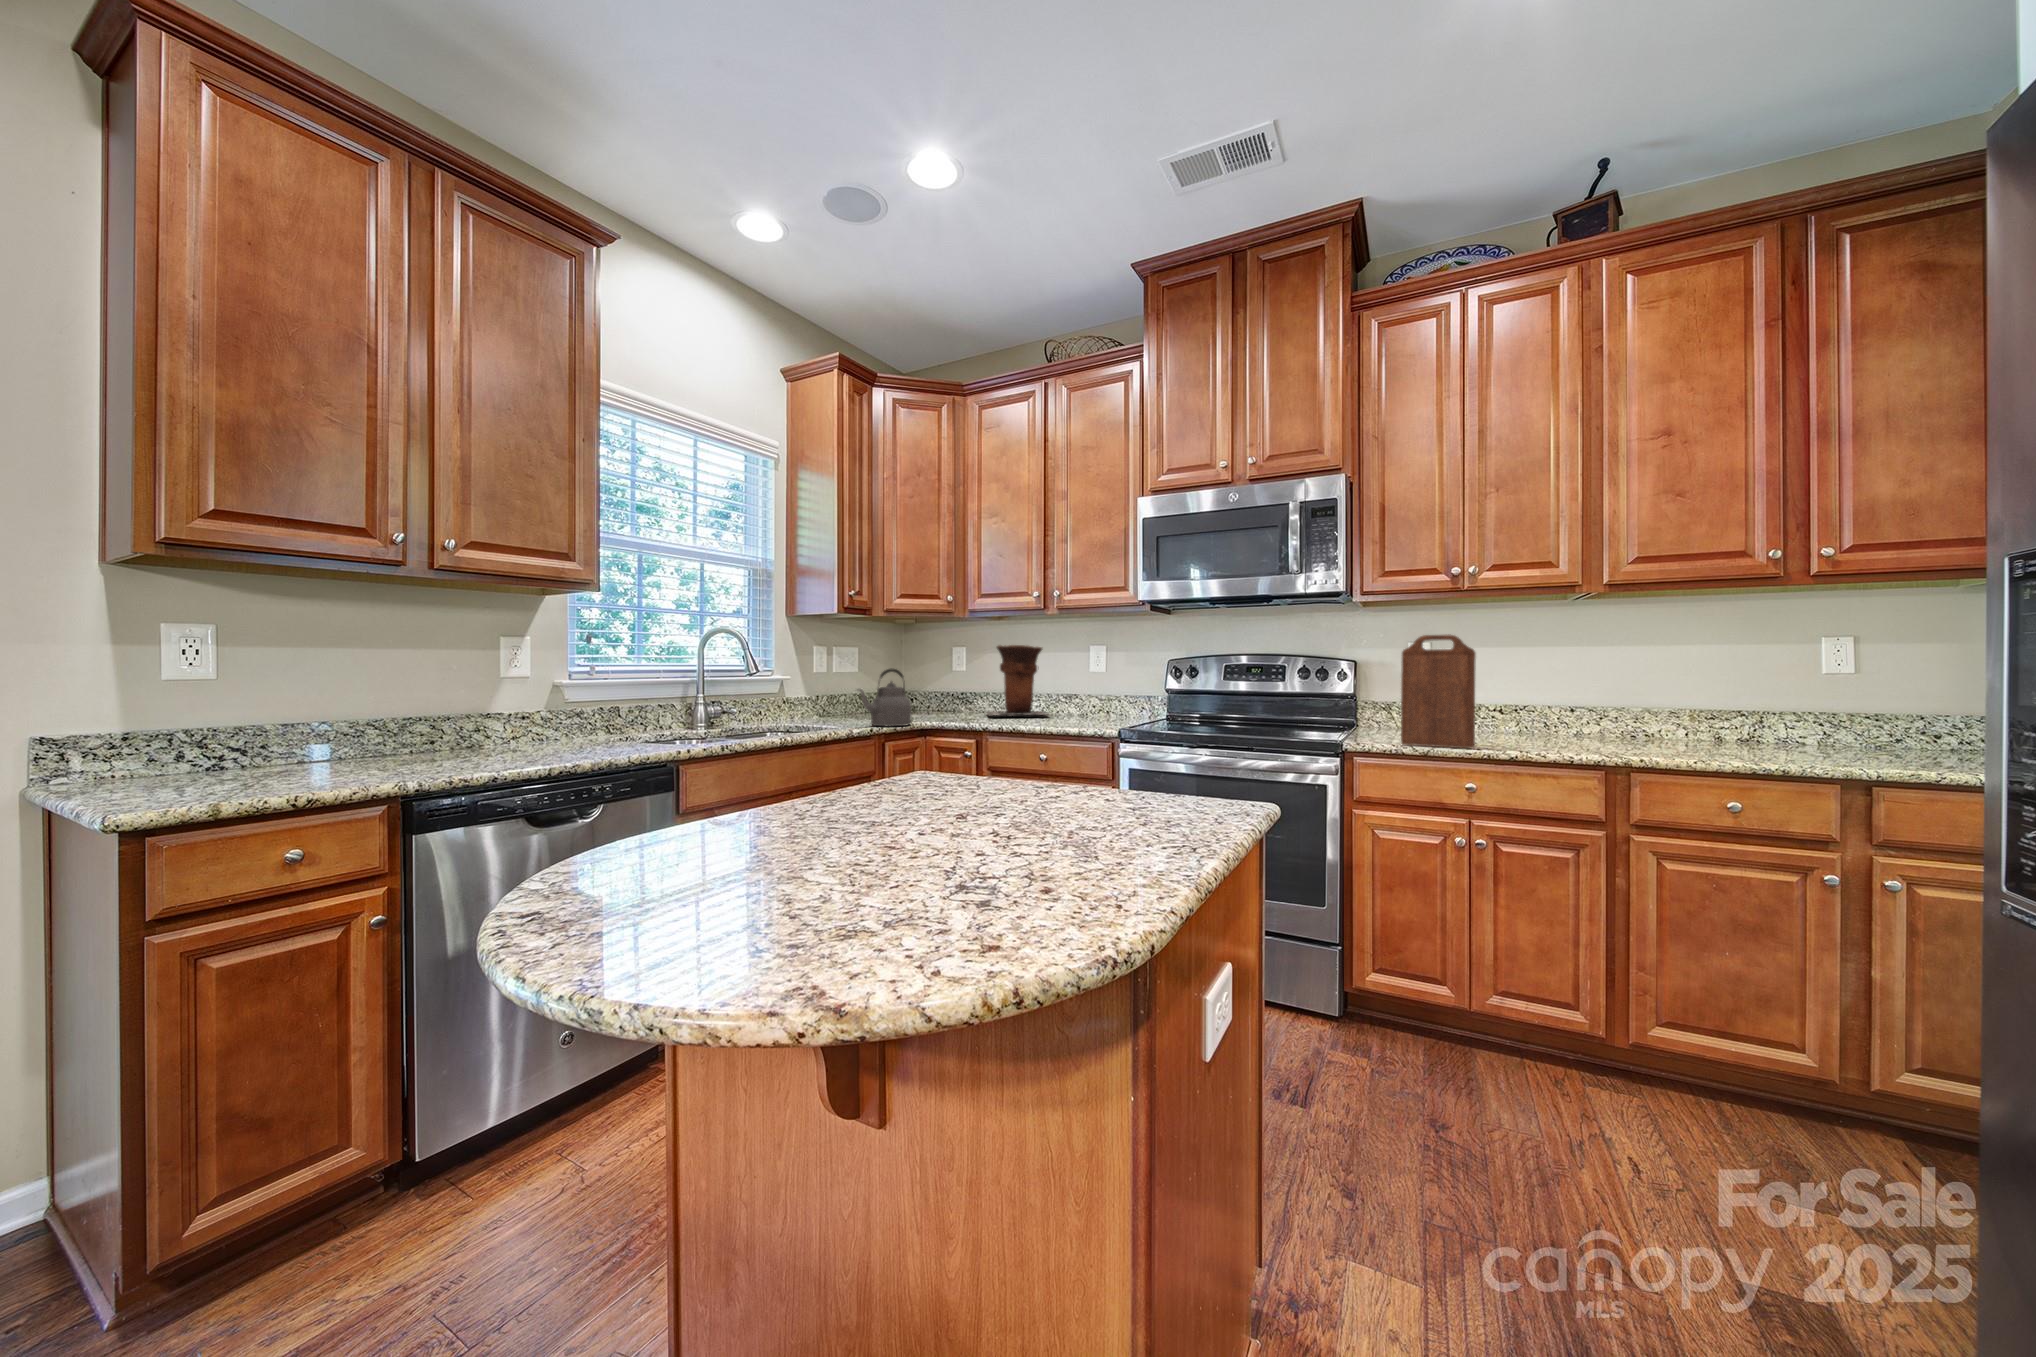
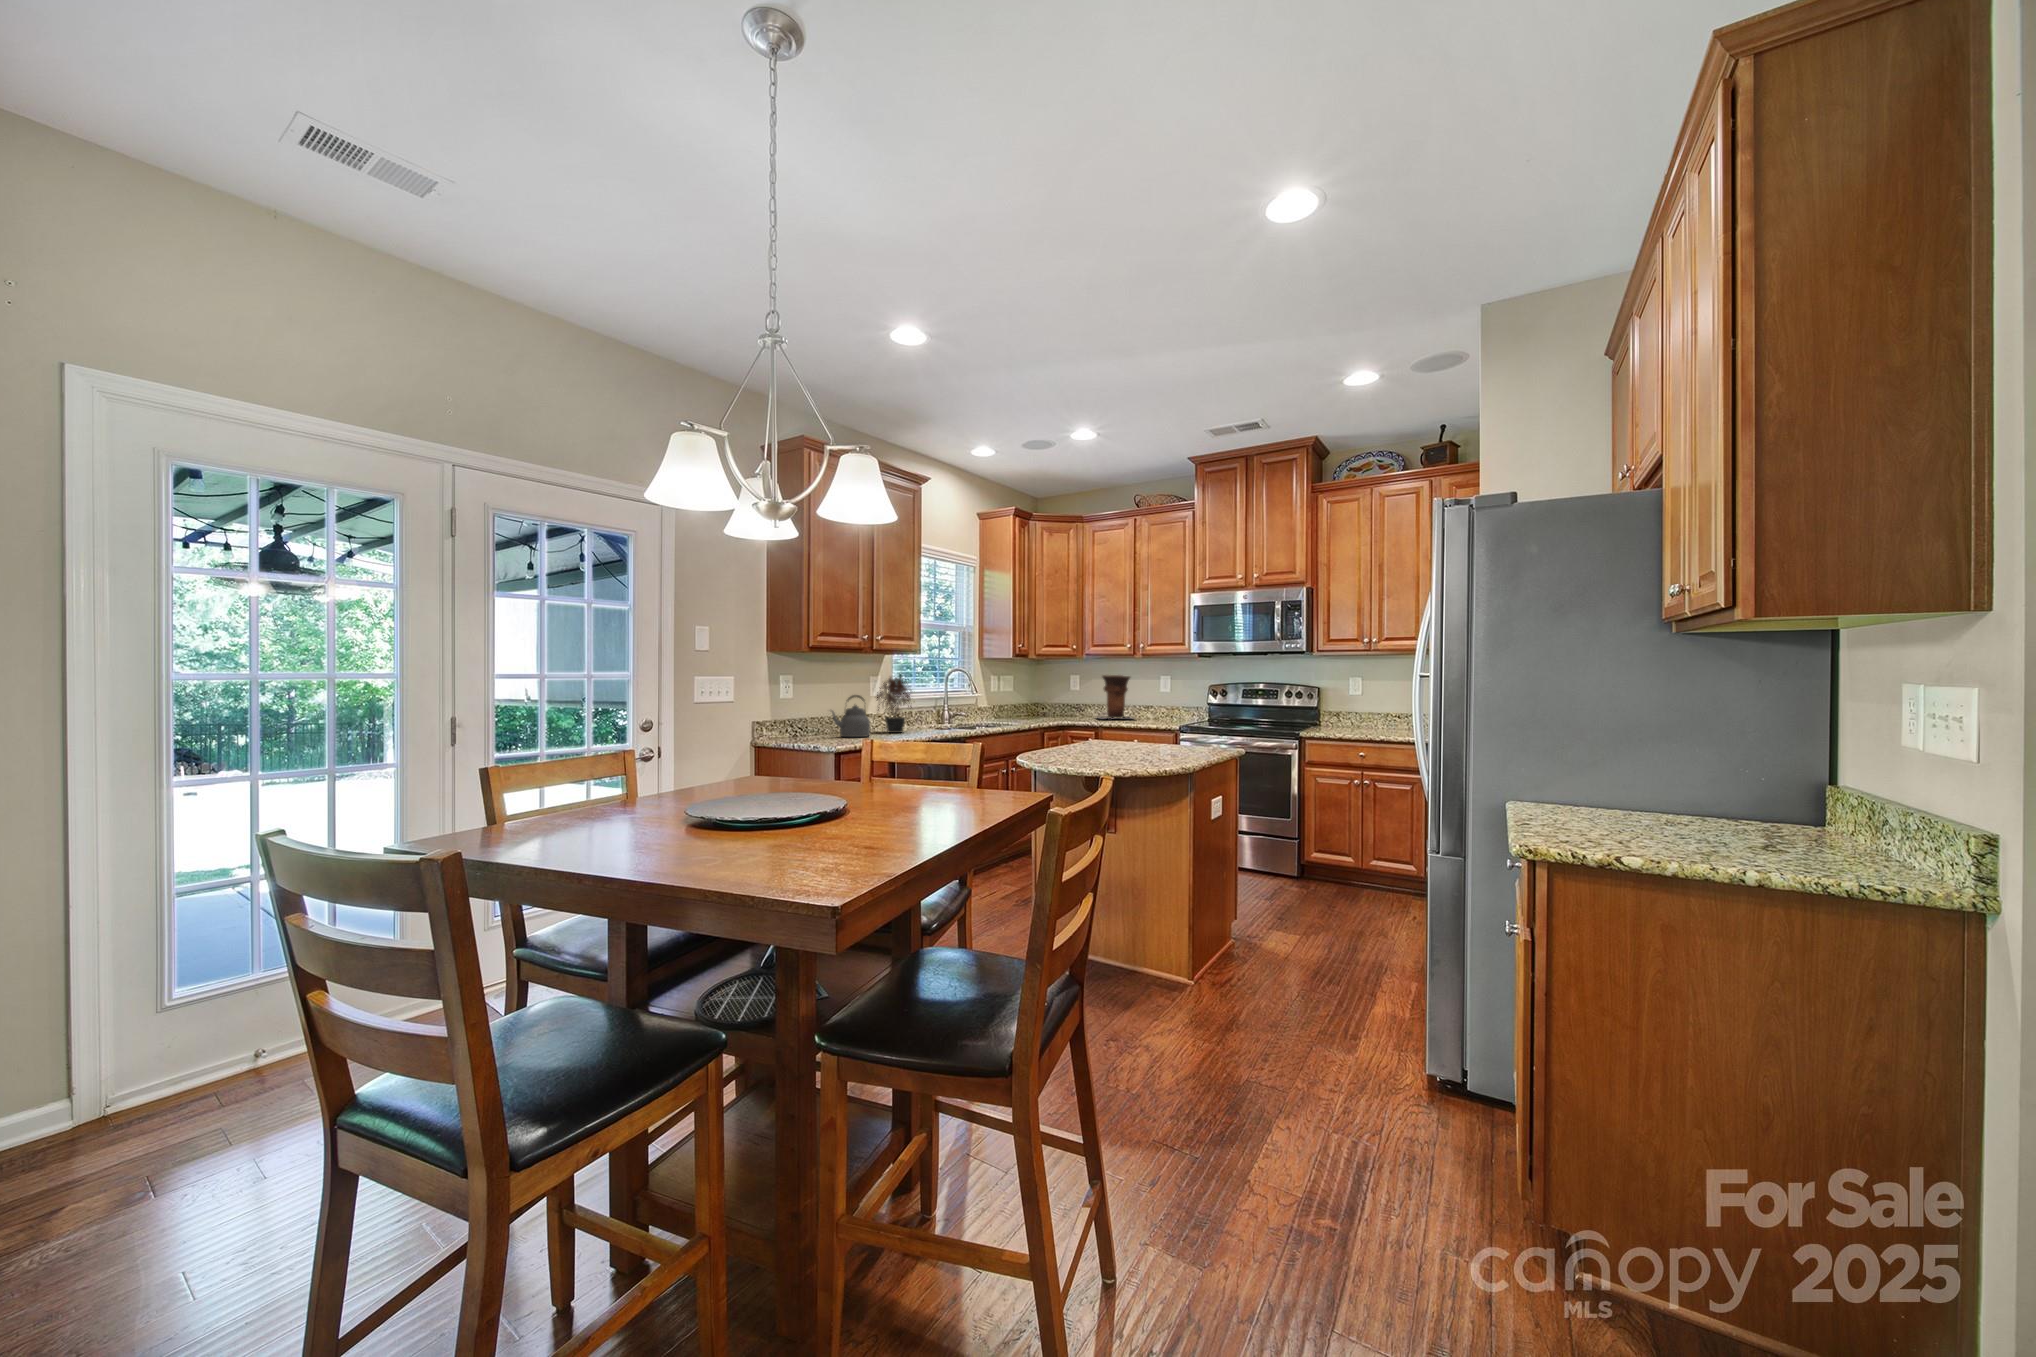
potted plant: none [468,632,579,754] -> present [876,678,912,733]
cutting board: present [1401,634,1476,748] -> none [1330,677,1366,735]
kettle: present [858,668,911,726] -> present [831,695,870,737]

